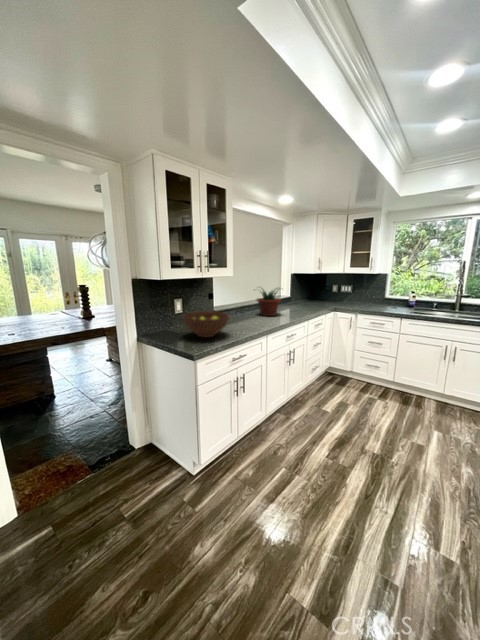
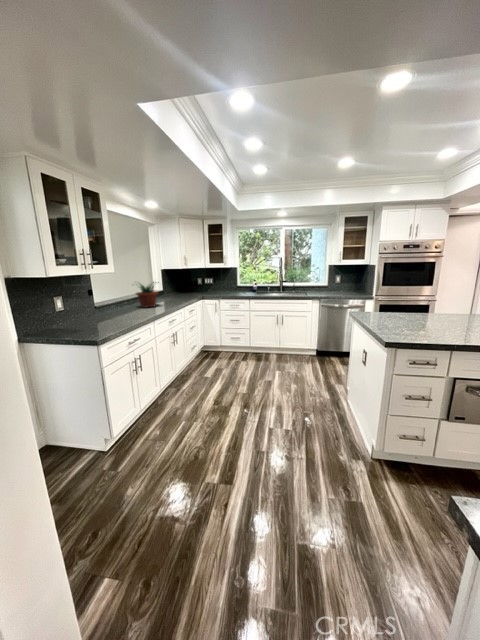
fruit bowl: present [183,311,229,337] -> none [71,305,119,329]

